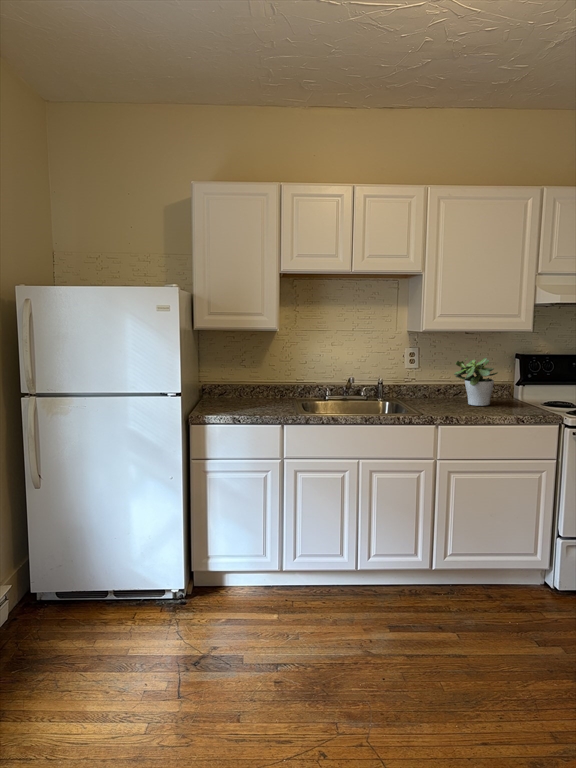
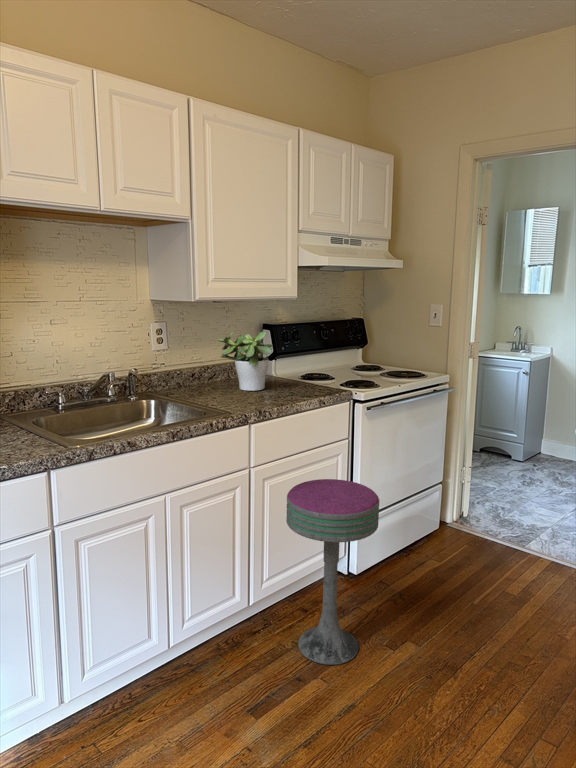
bar stool: none [451,481,535,638] -> present [286,479,379,665]

